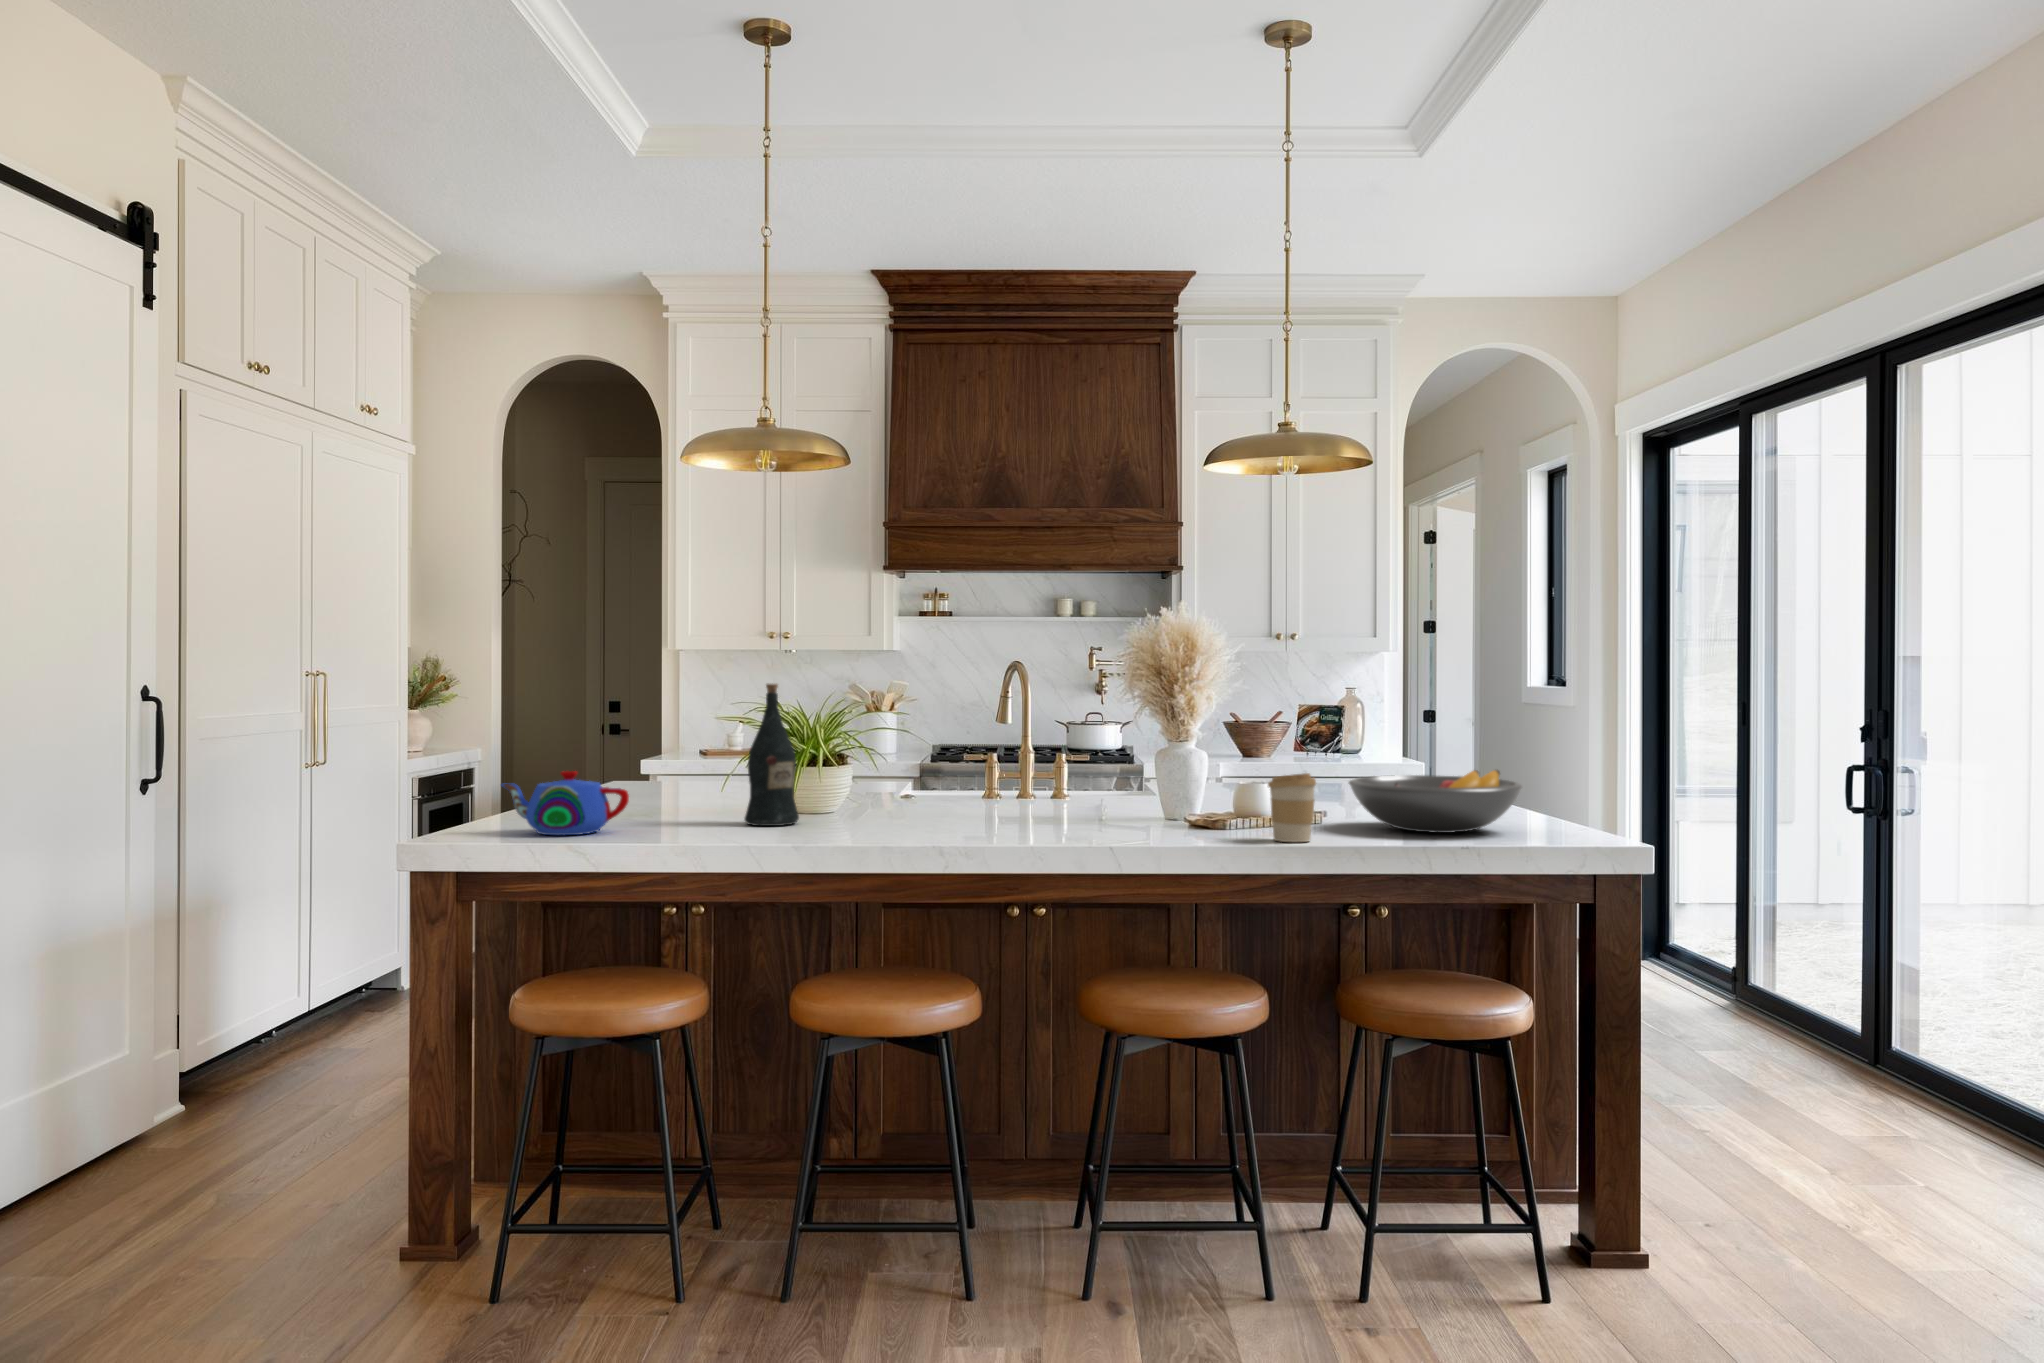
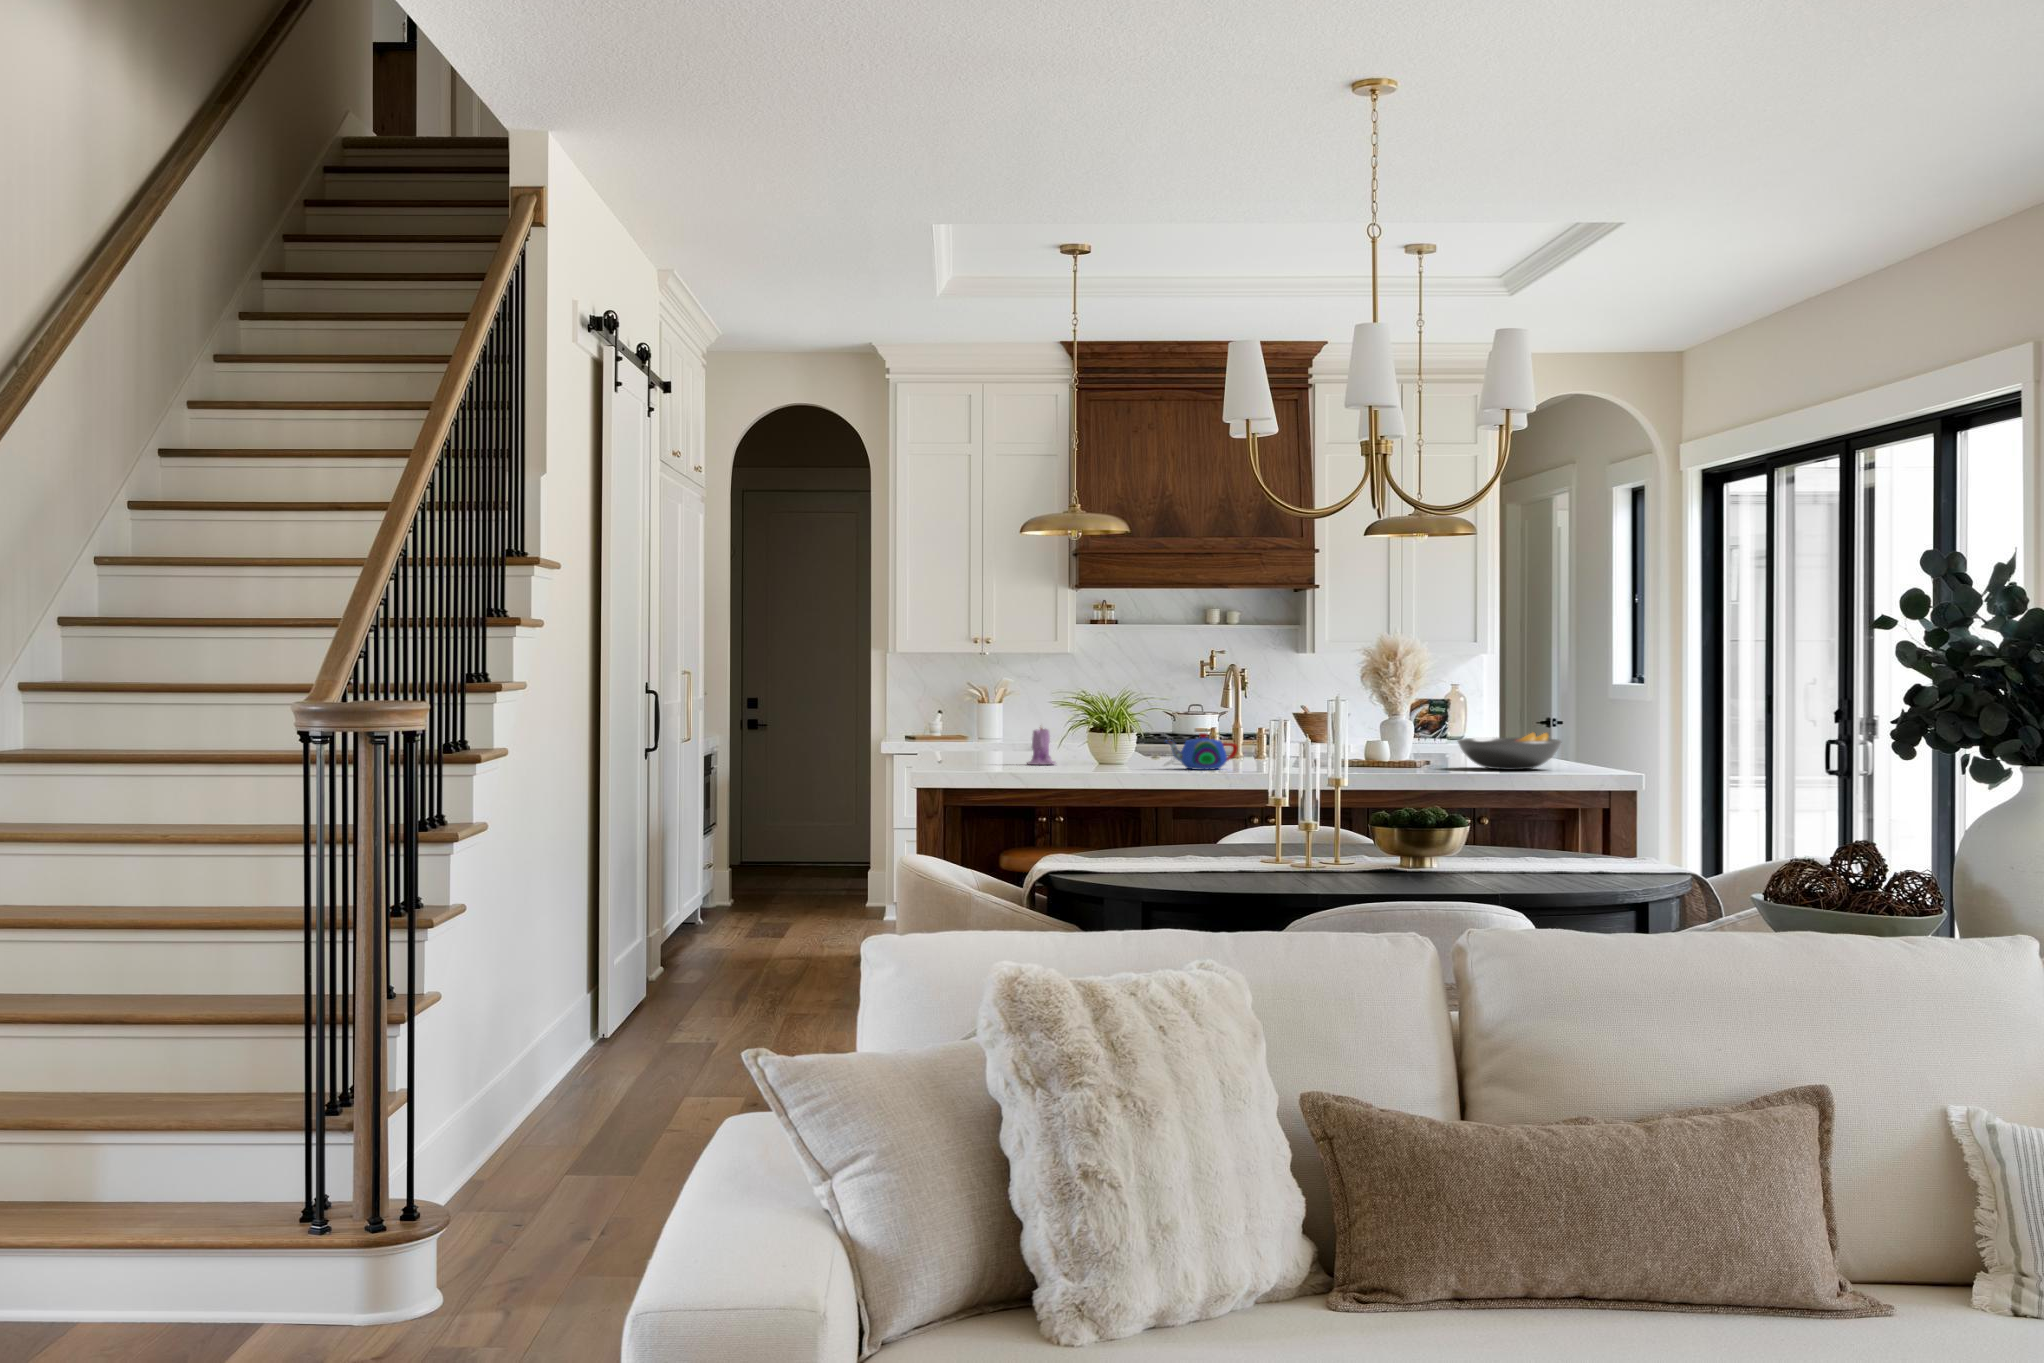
wine bottle: present [744,684,799,826] -> none [1084,681,1117,769]
candle: none [690,747,738,812] -> present [1027,728,1056,765]
teapot: present [501,771,629,835] -> present [1167,733,1237,770]
coffee cup: present [1268,773,1316,842] -> none [1410,732,1439,772]

